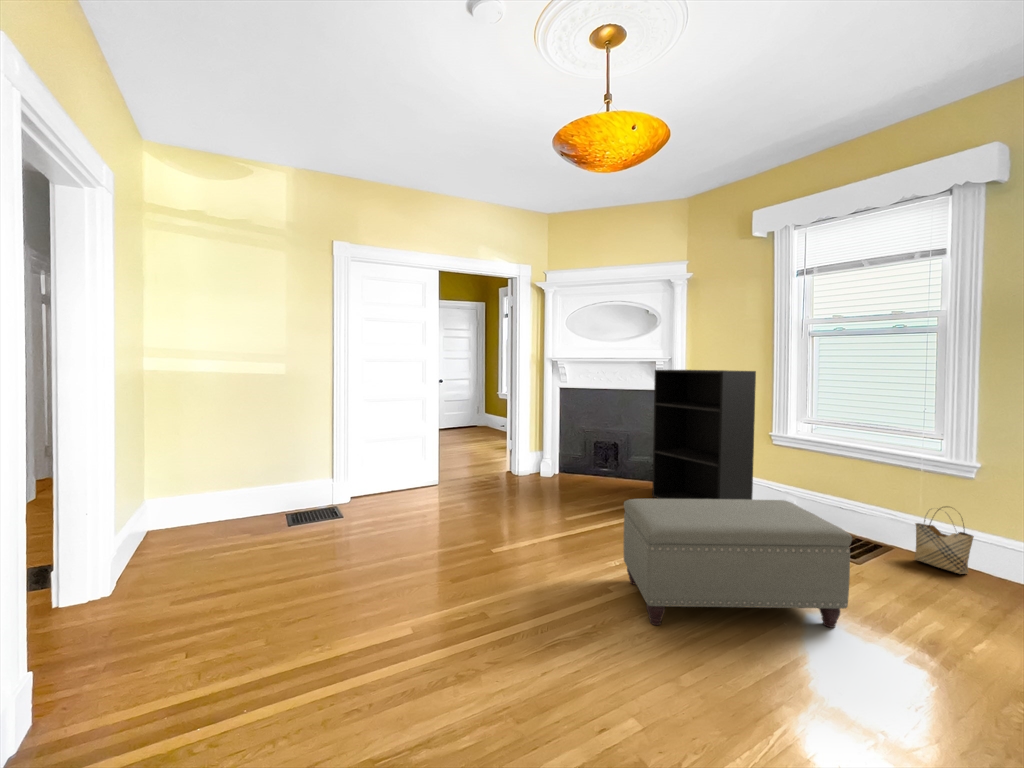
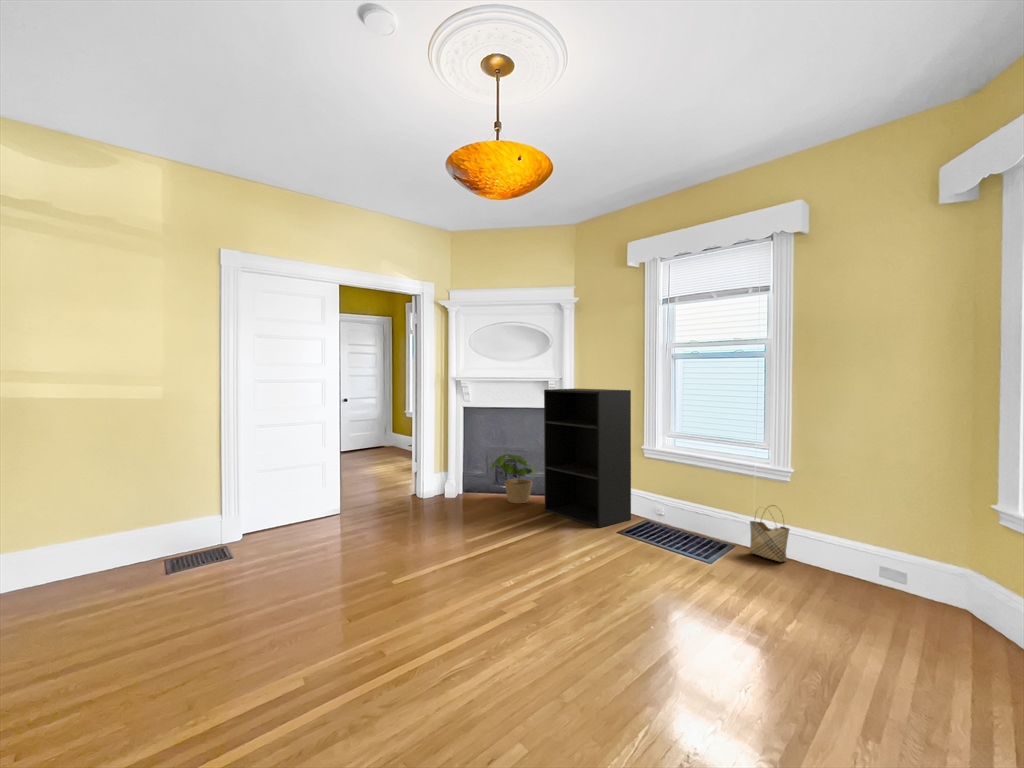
potted plant: none [593,436,640,488] -> present [491,454,535,503]
ottoman: present [623,499,852,628] -> none [496,507,673,621]

